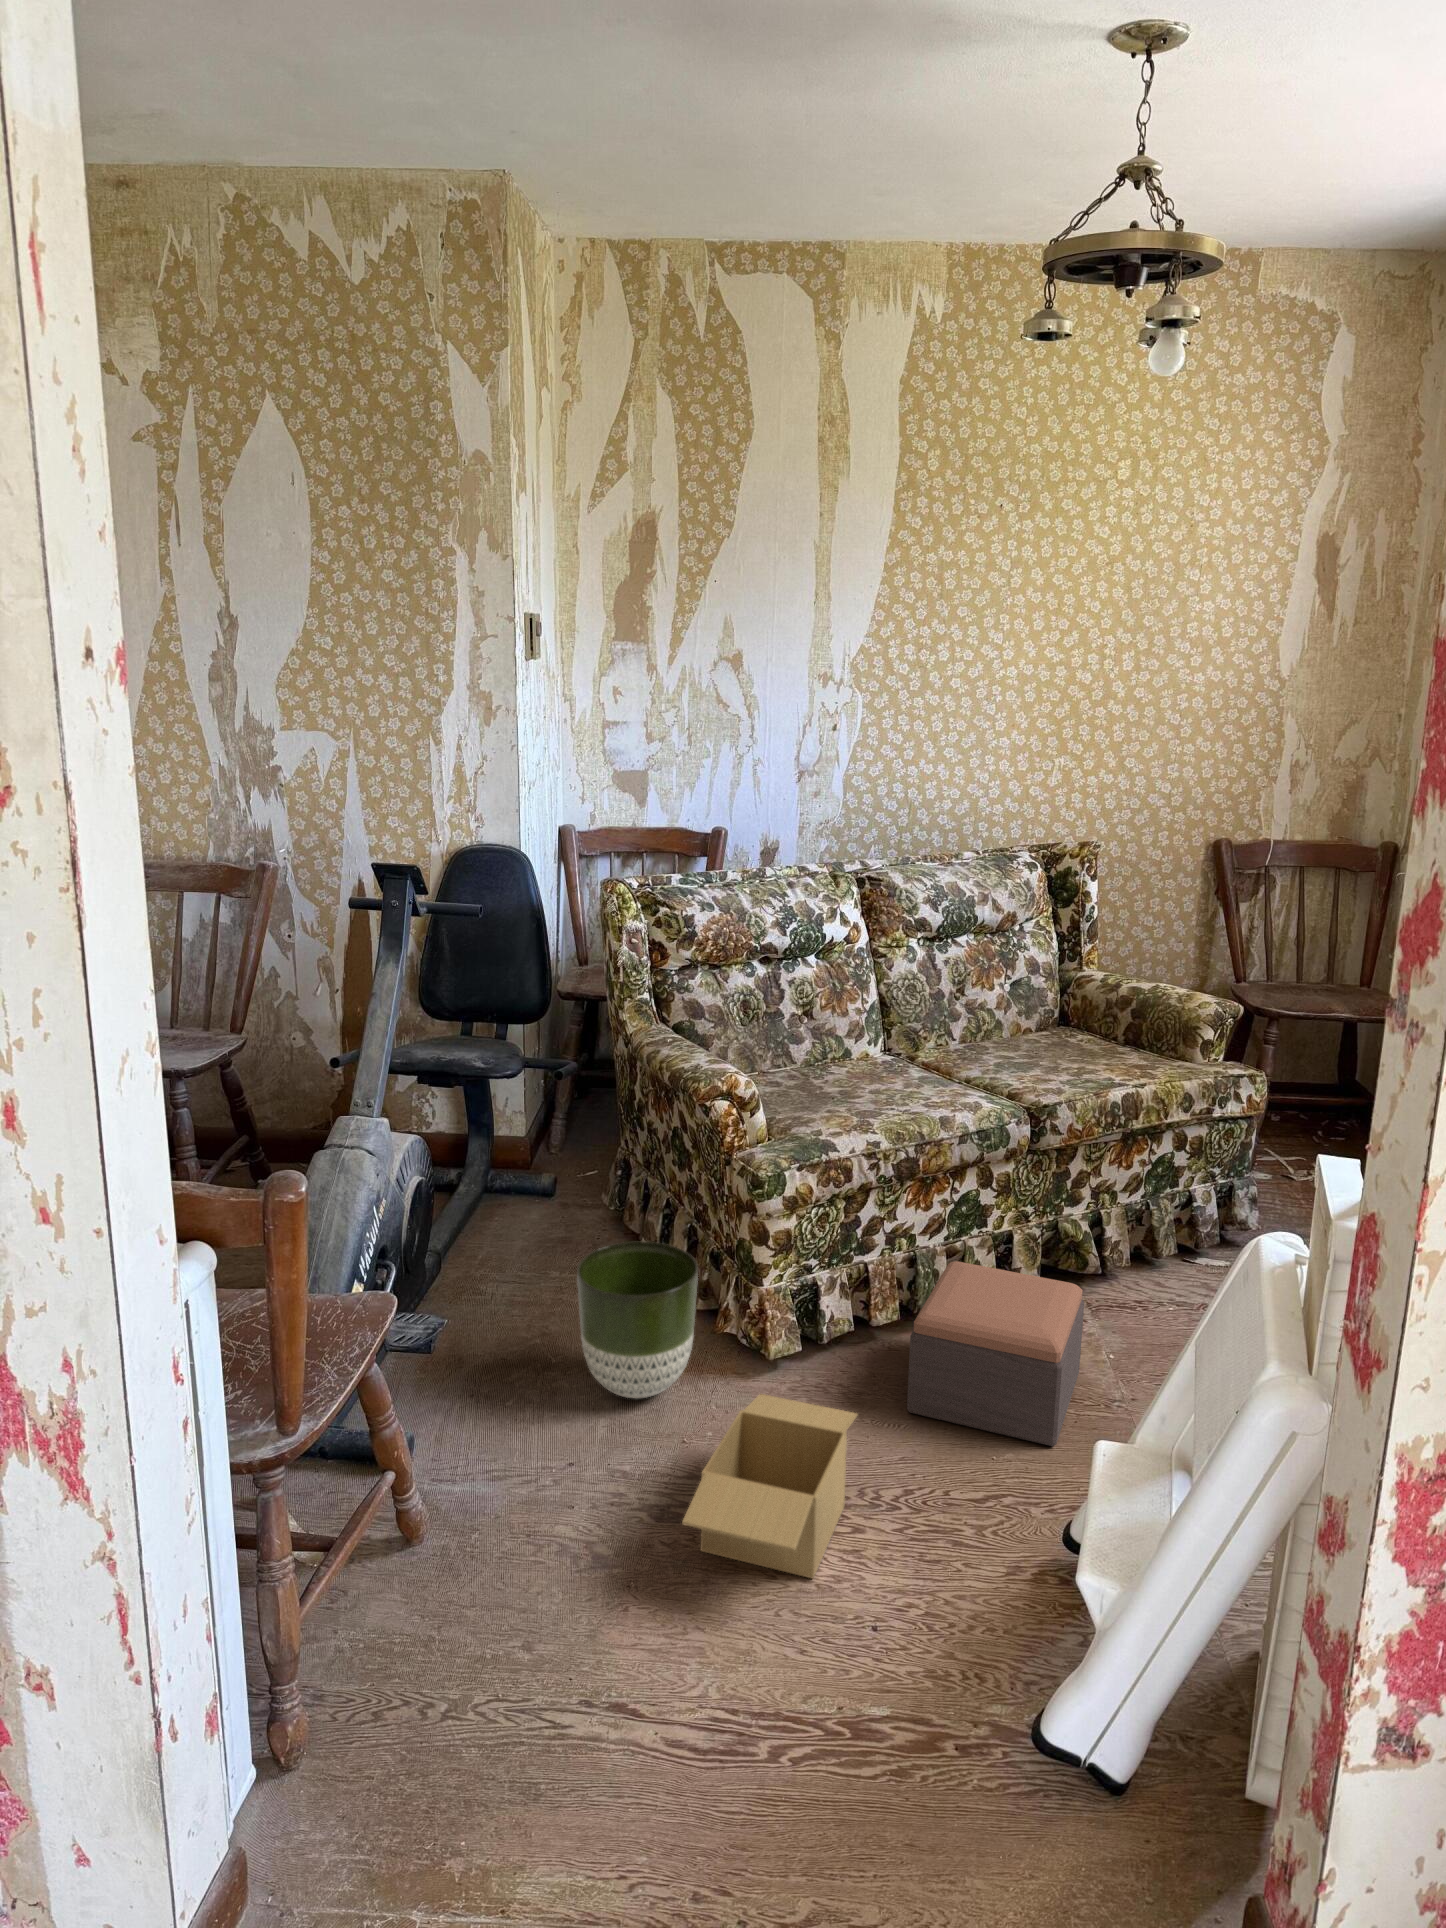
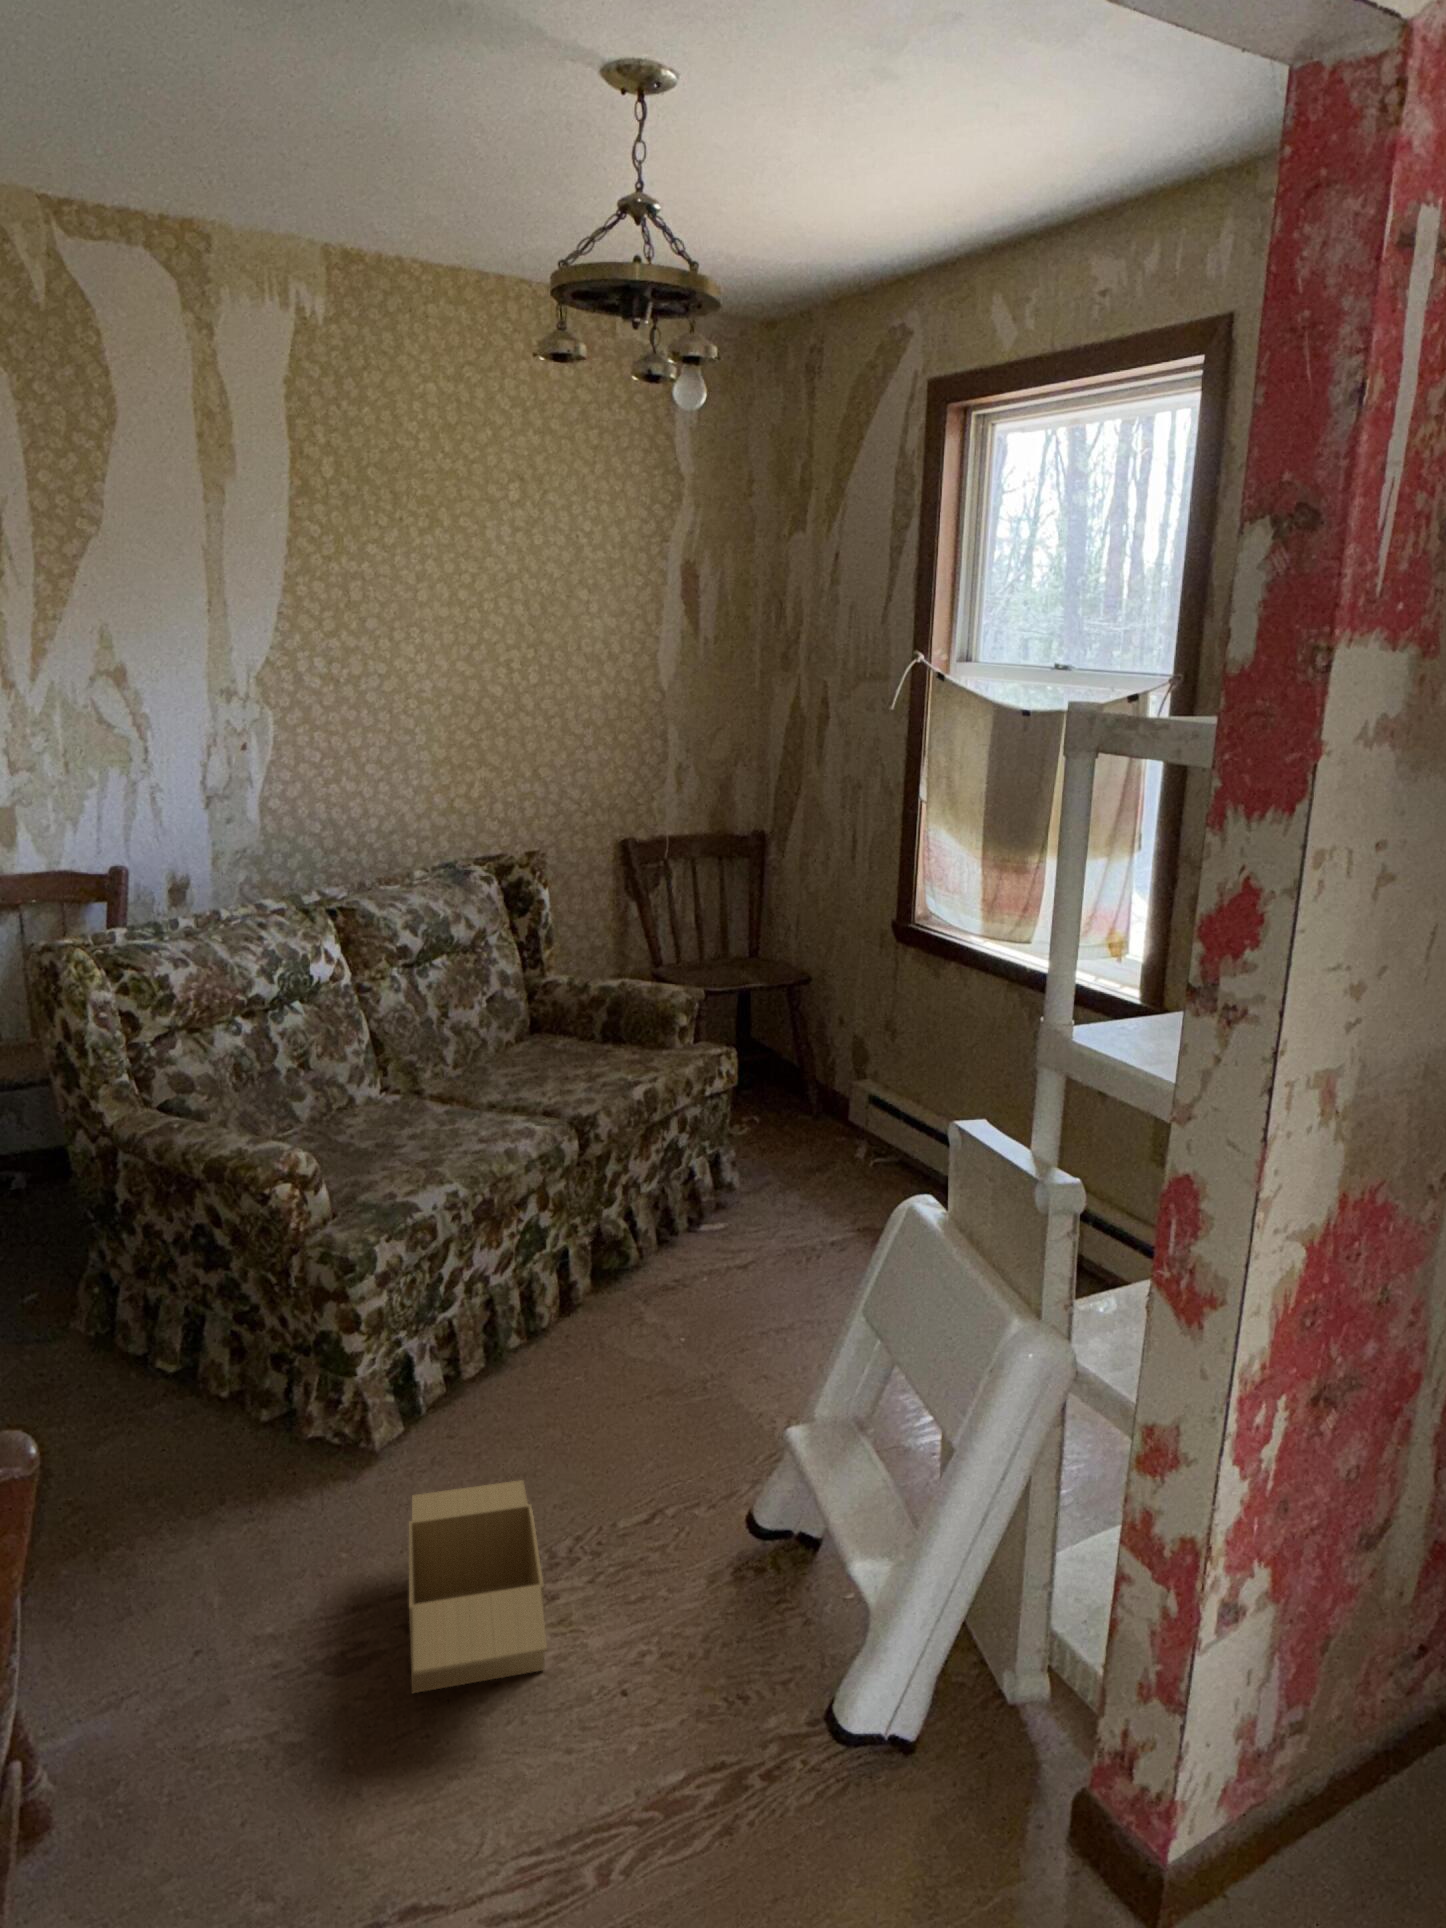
planter: present [577,1241,698,1399] -> none [147,1362,300,1555]
footstool: present [907,1261,1084,1446] -> none [532,1284,689,1459]

